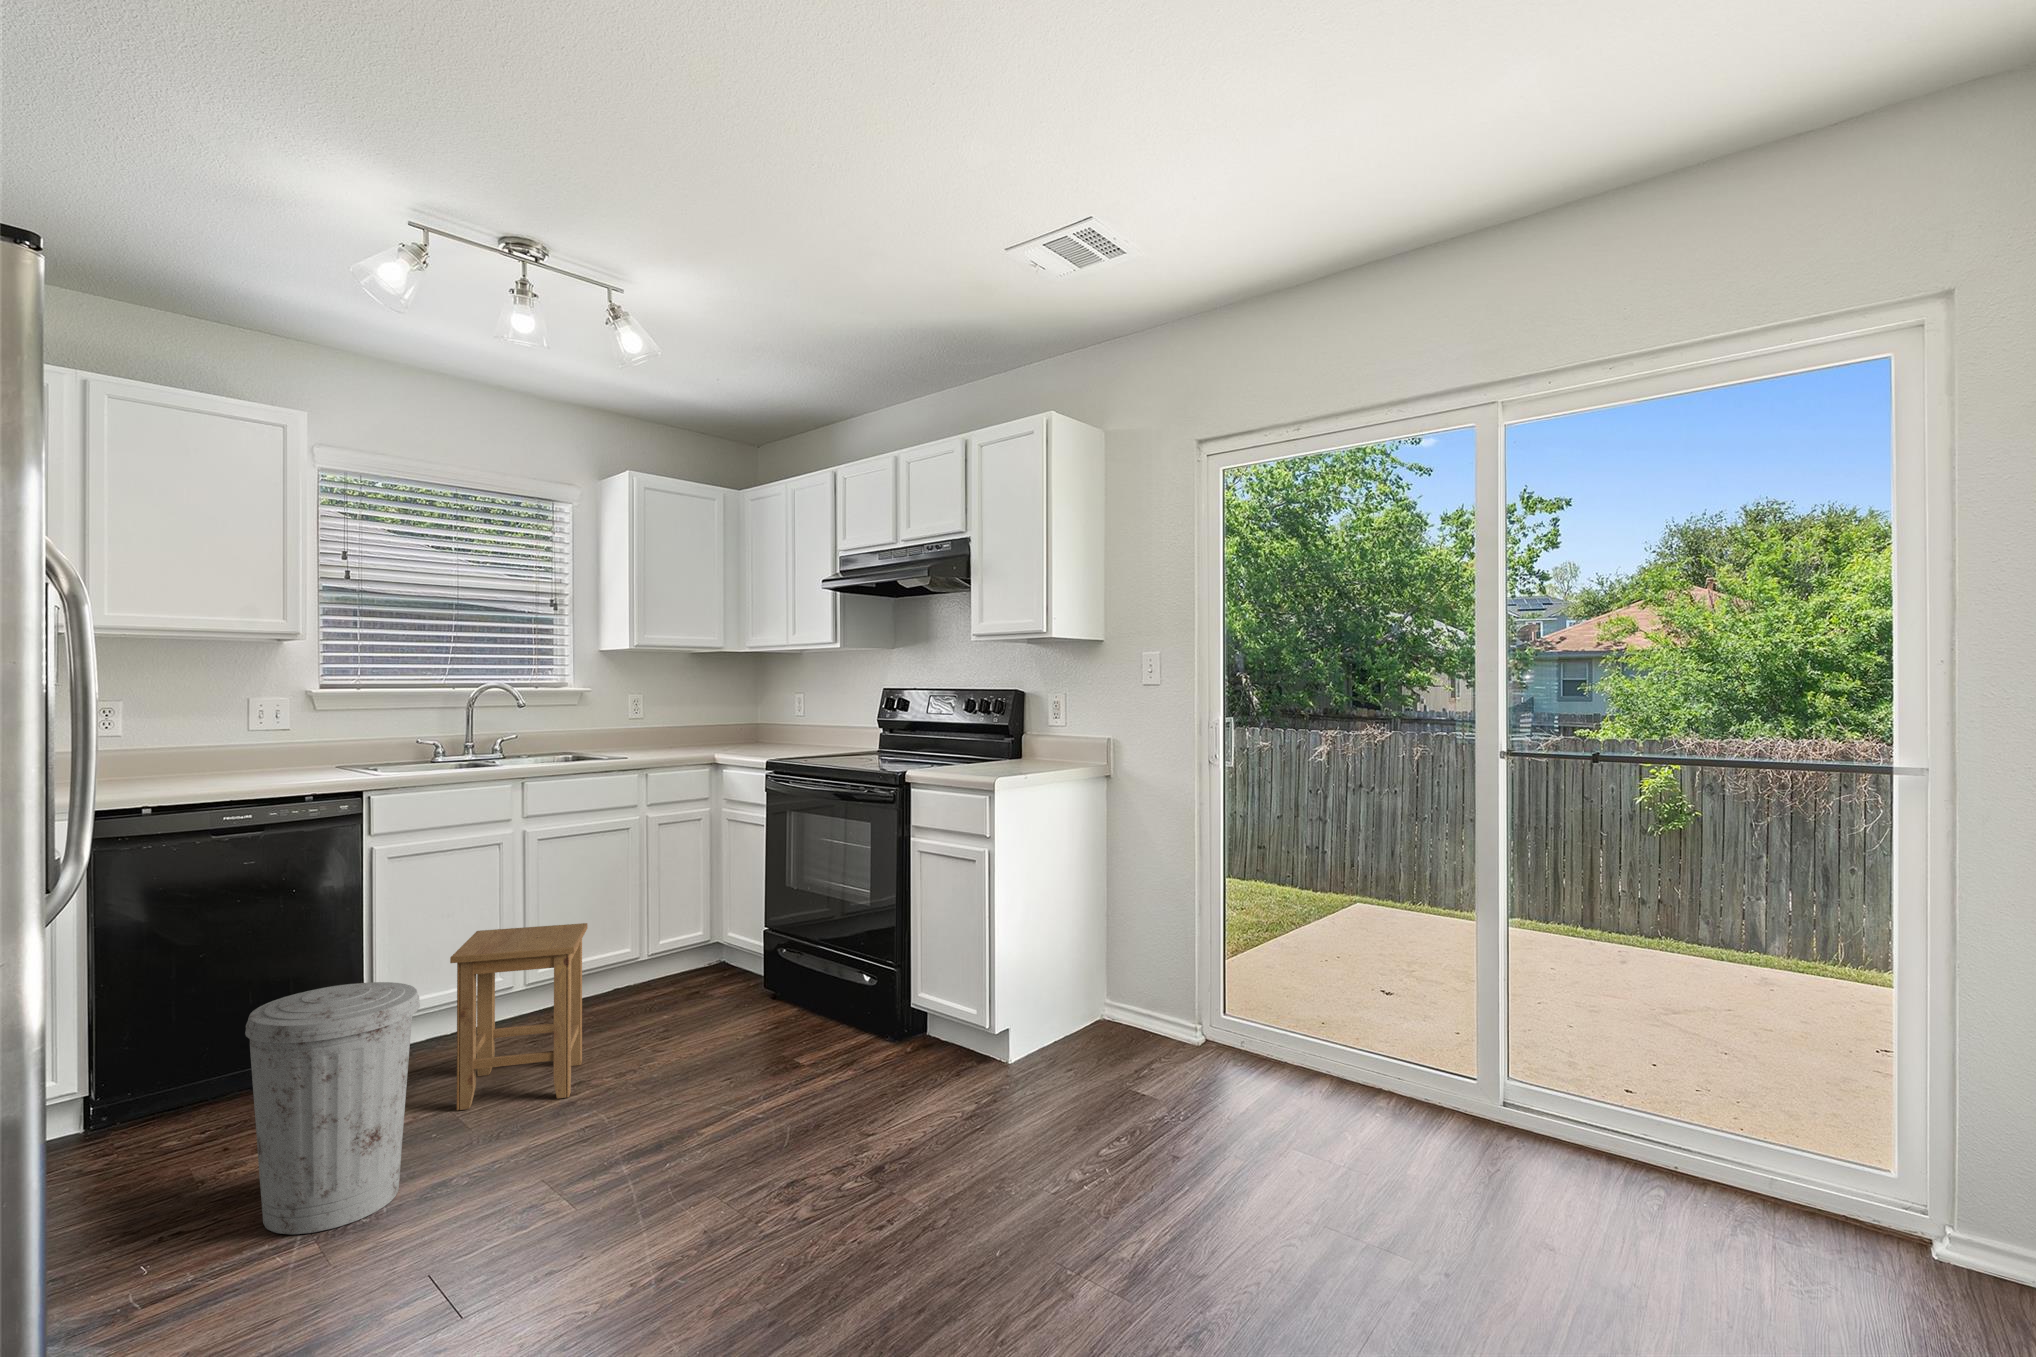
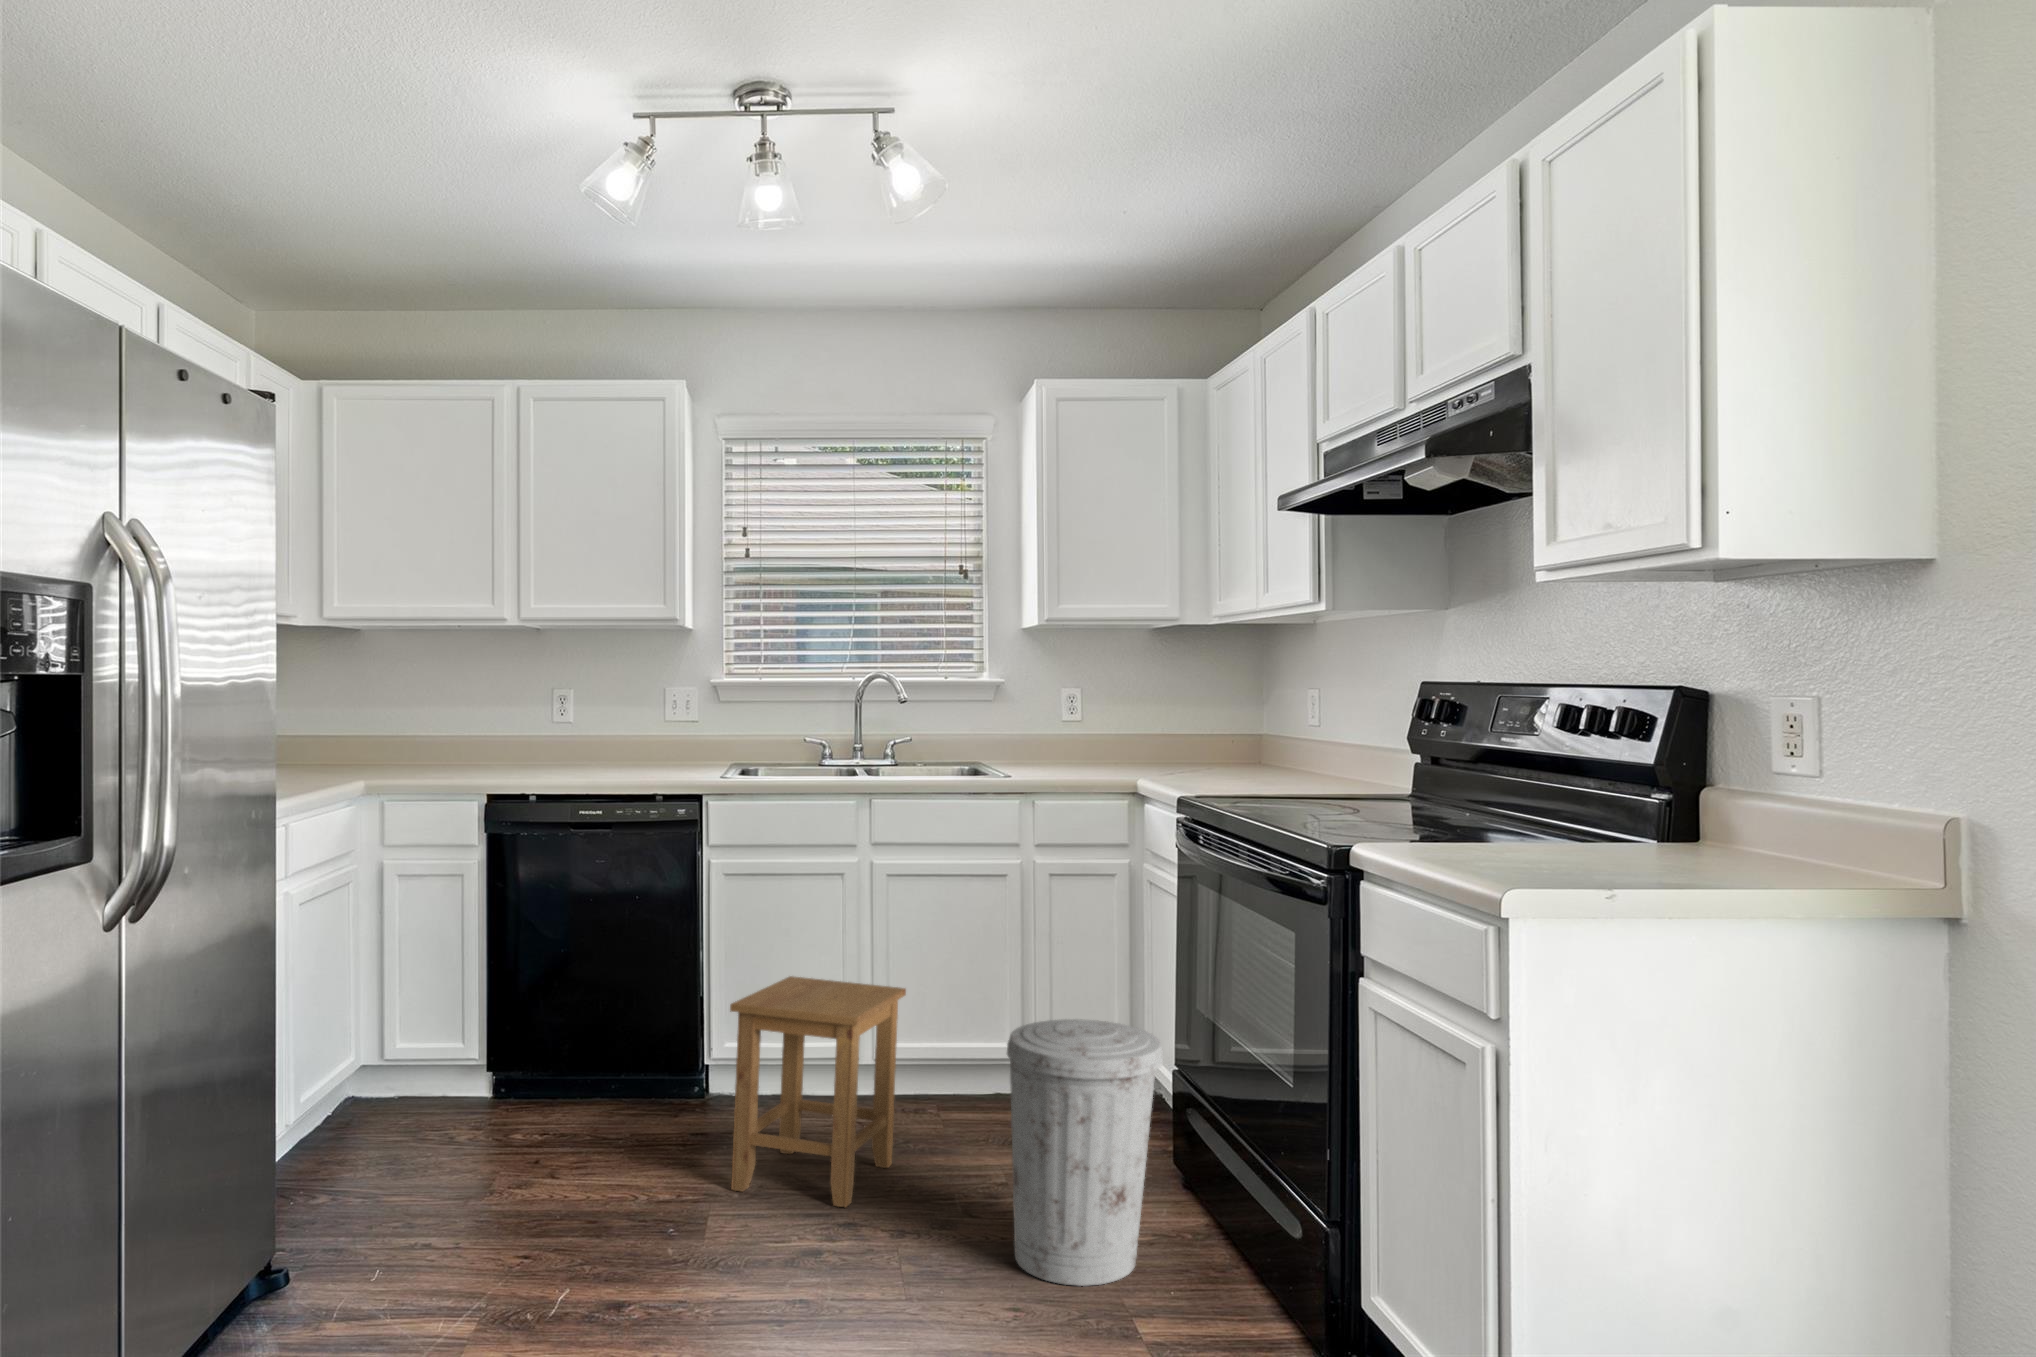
trash can: present [245,982,420,1234] -> present [1007,1019,1163,1286]

